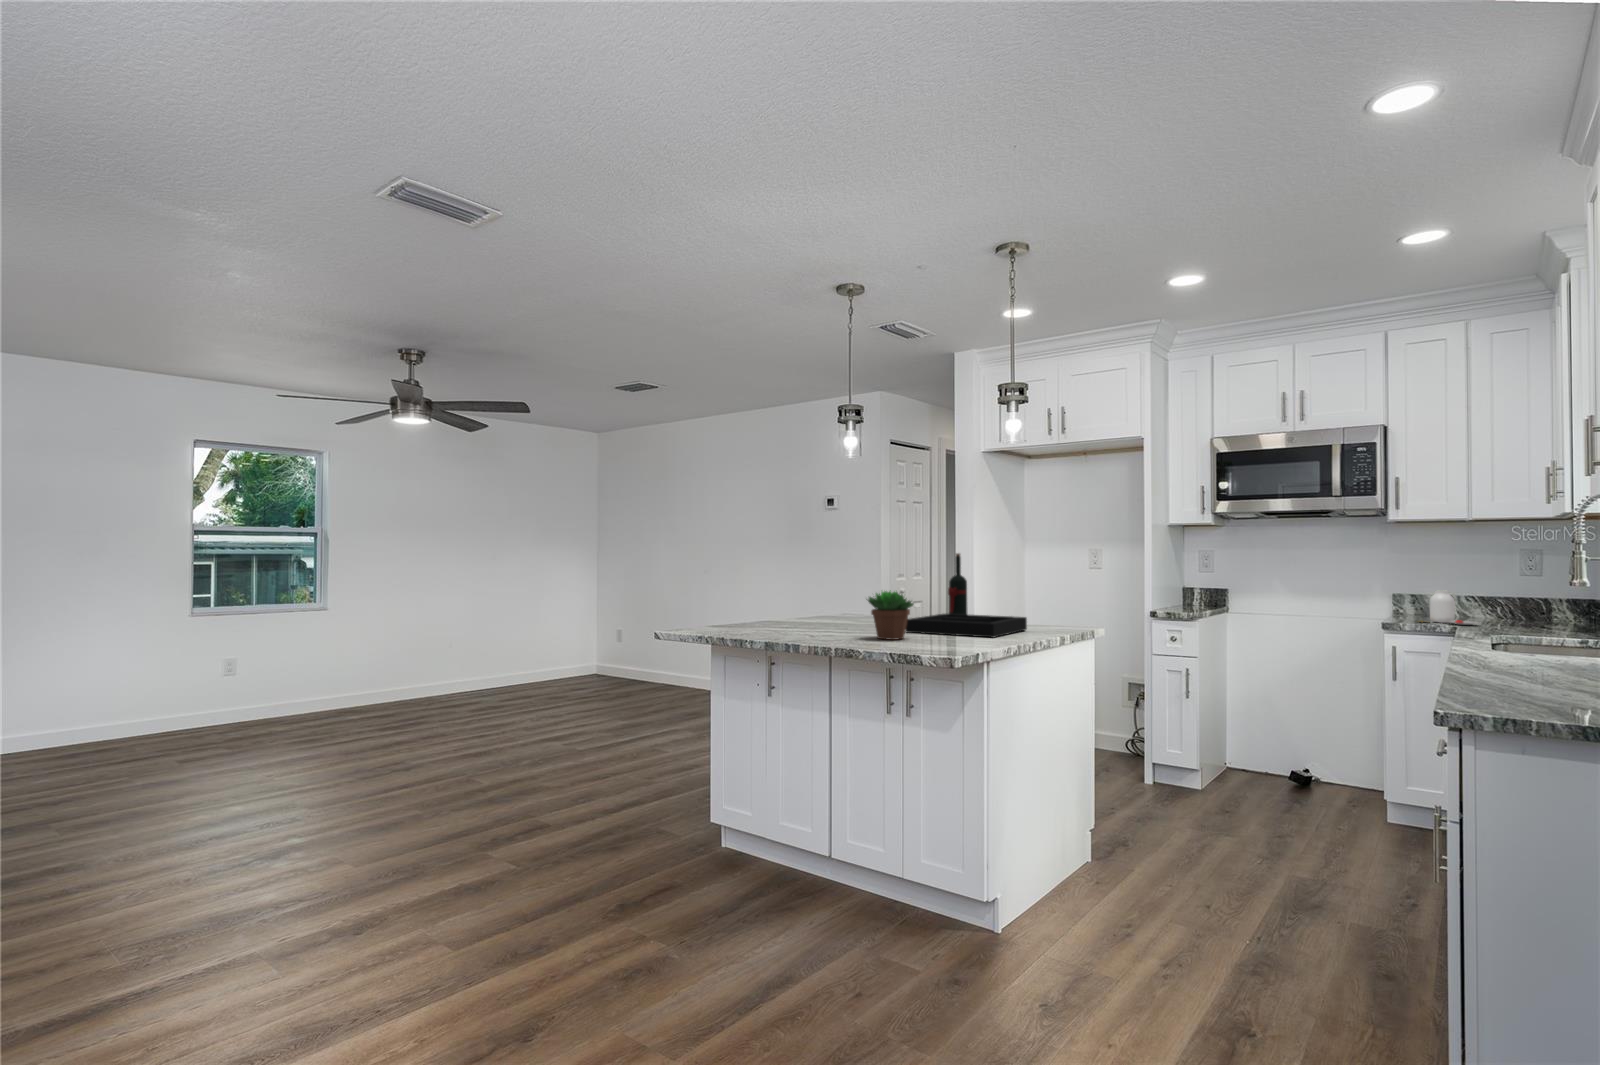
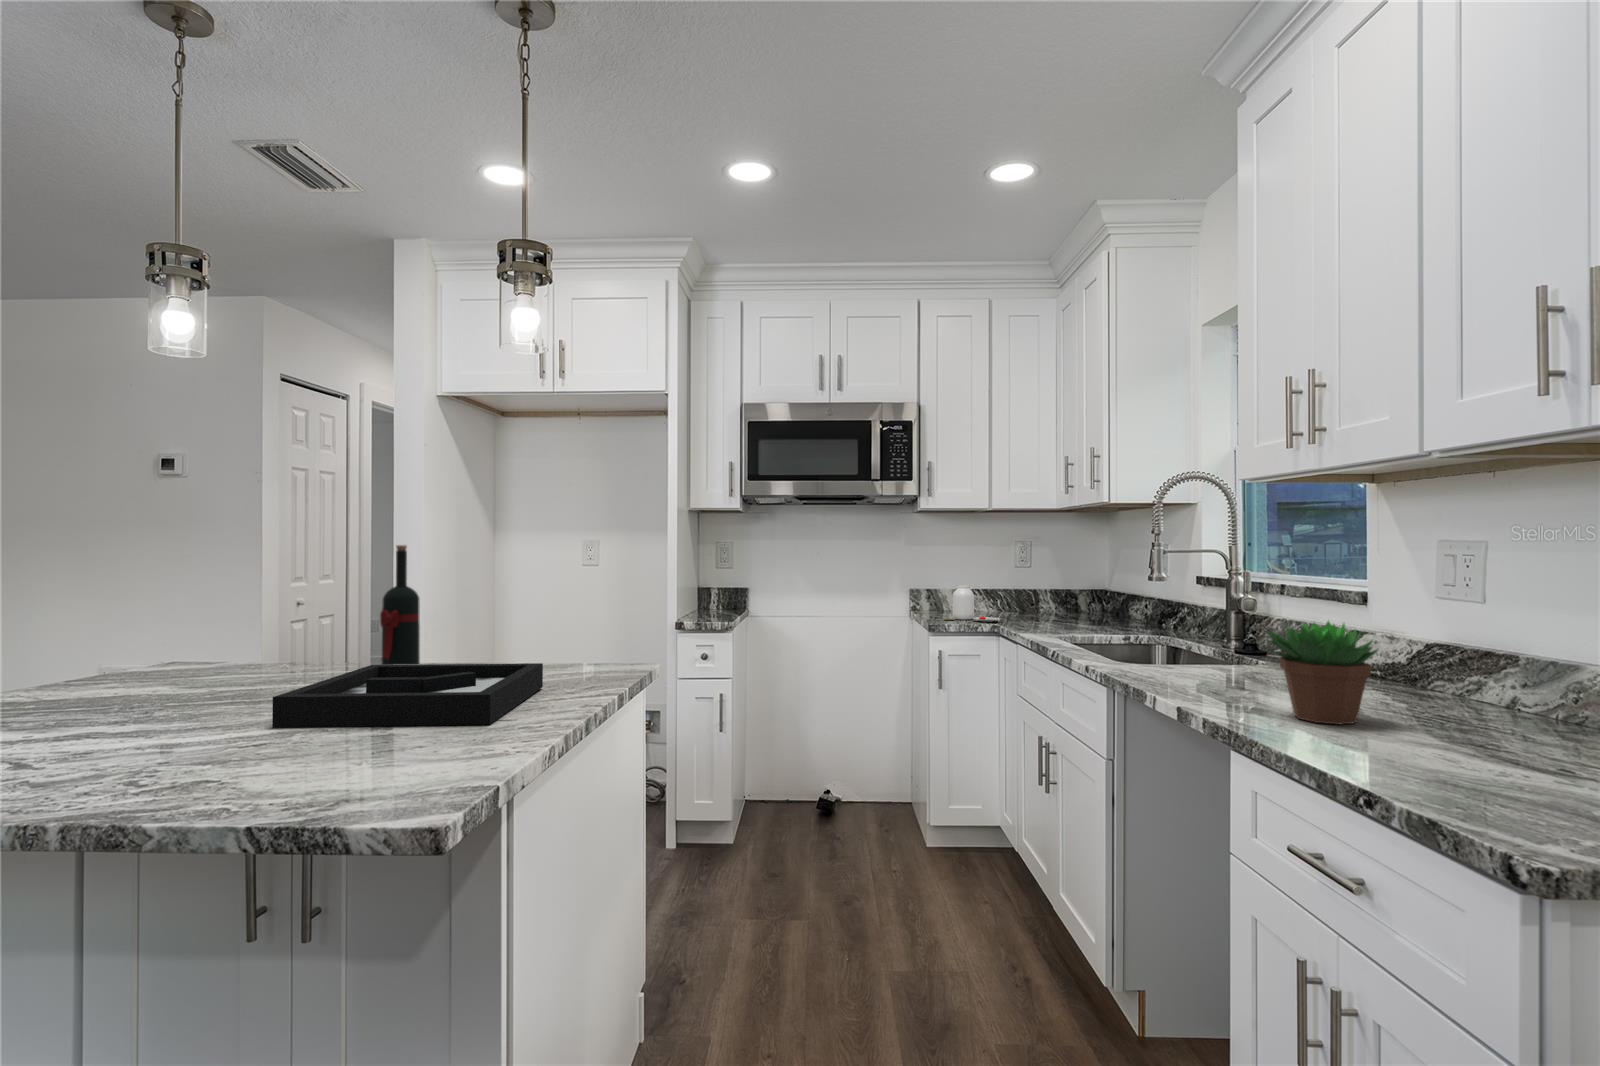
succulent plant: present [868,590,913,640] -> present [1267,621,1378,725]

